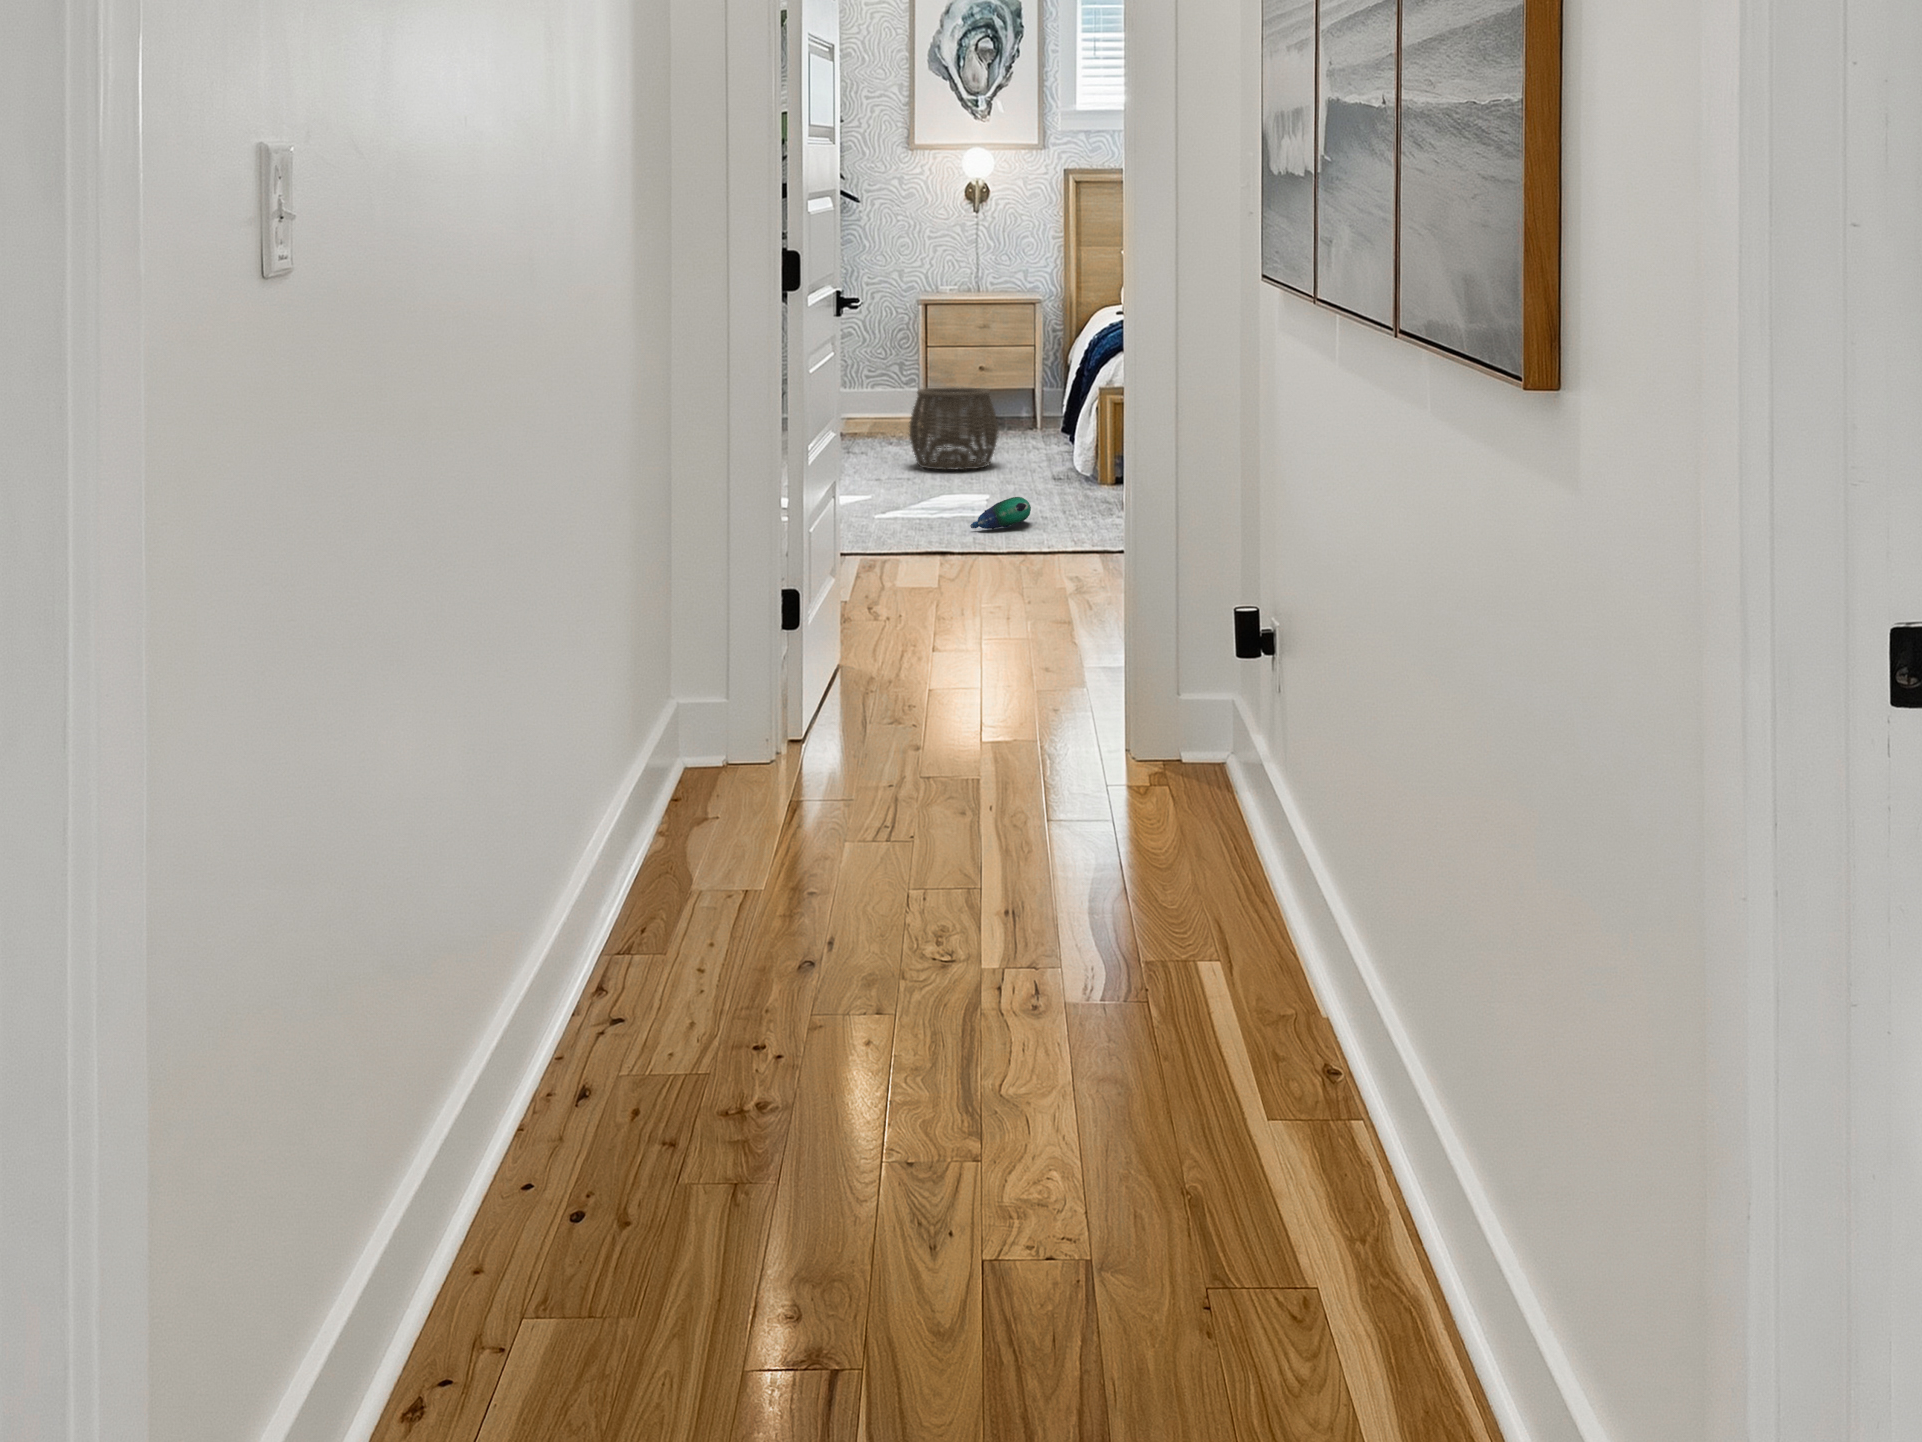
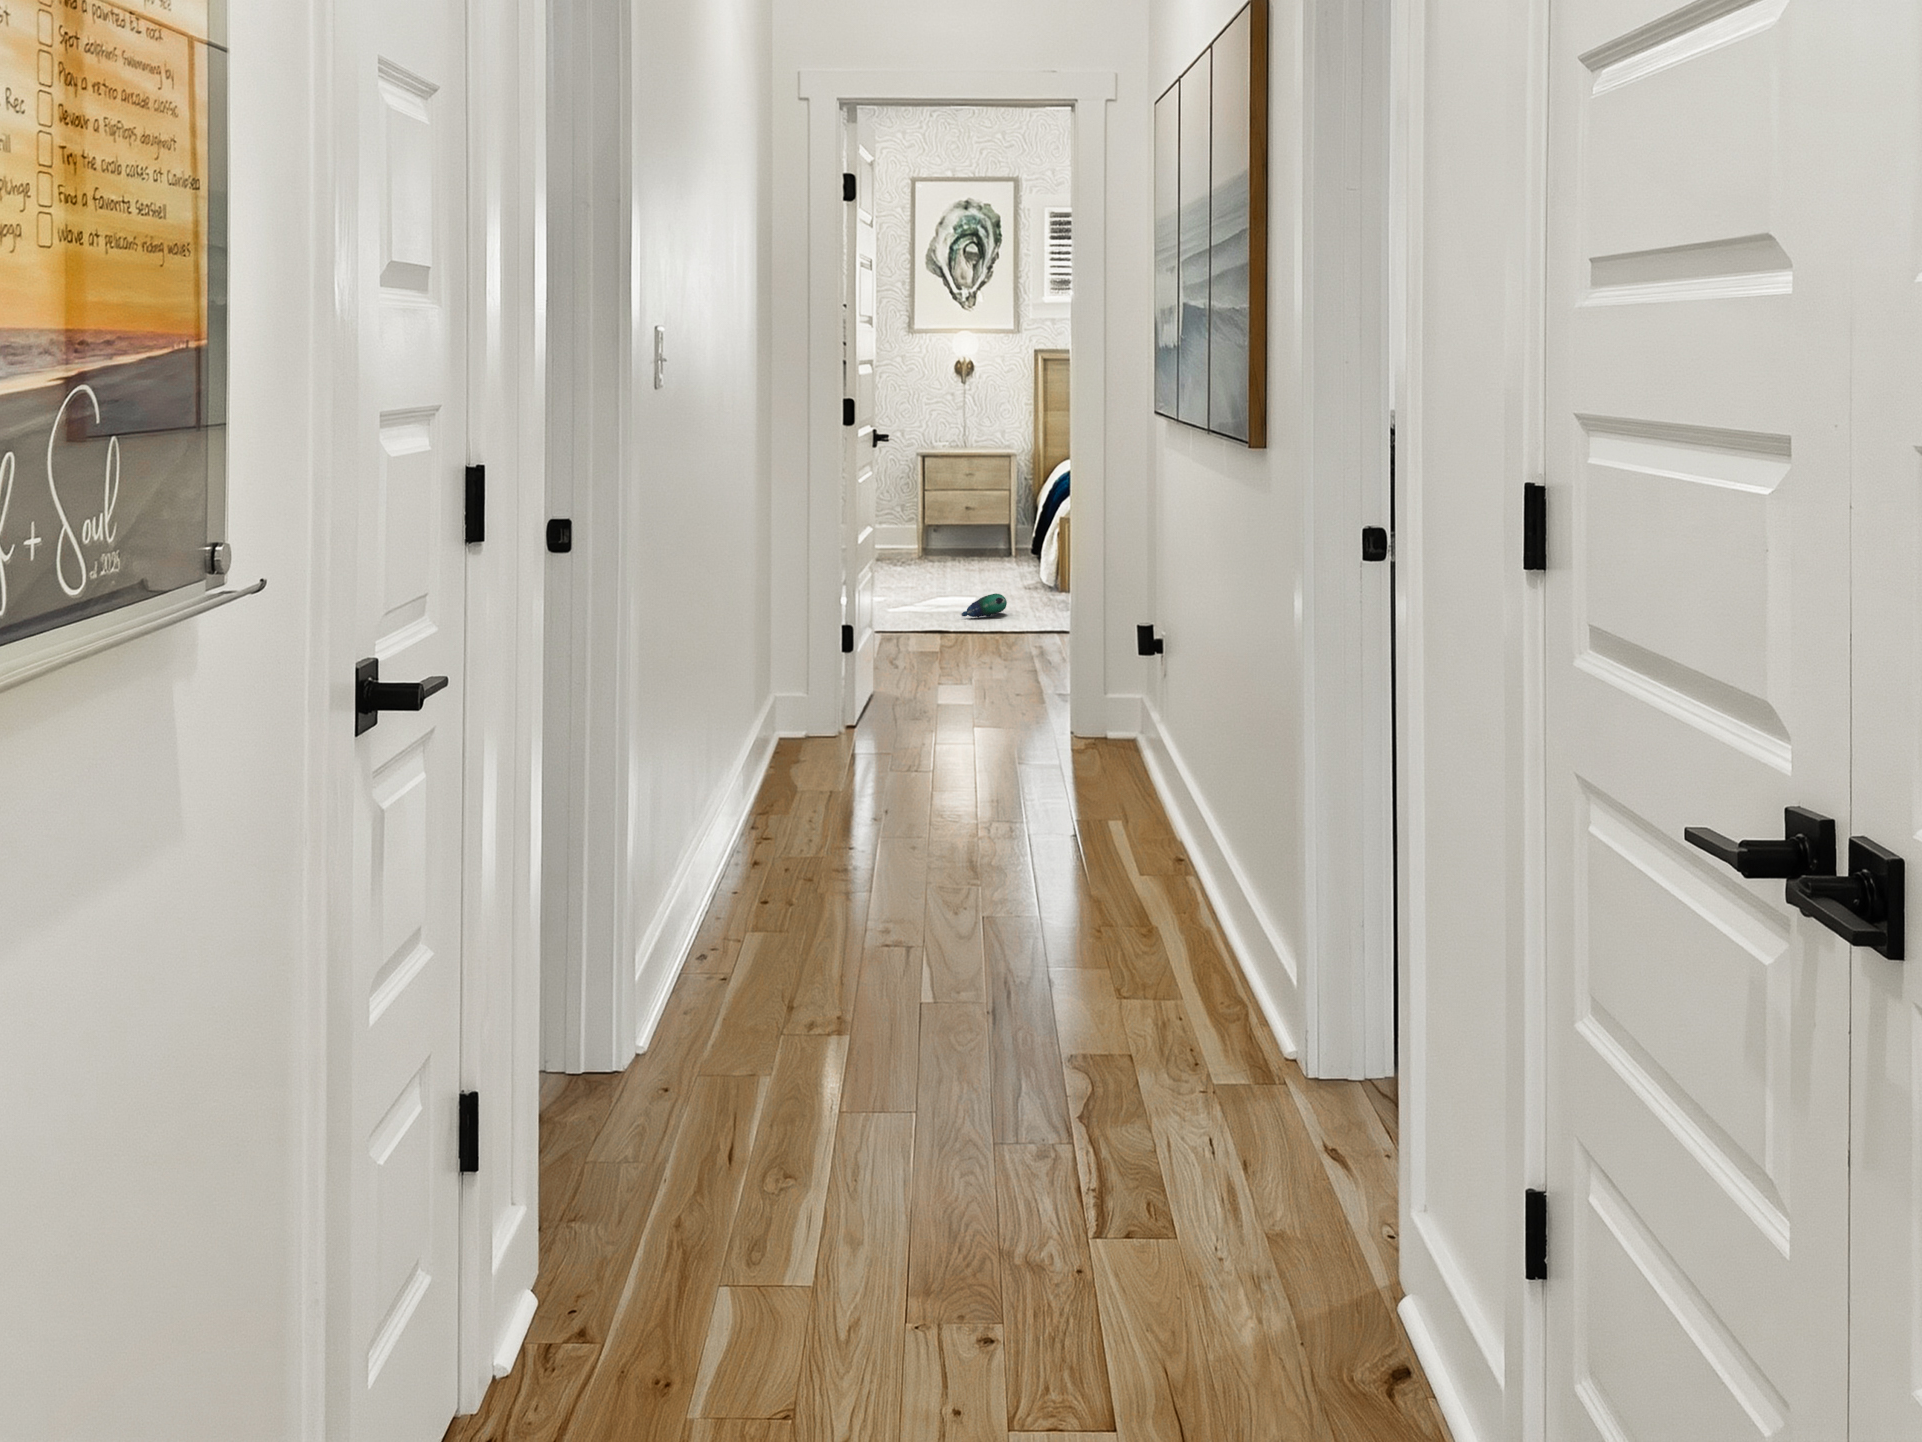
woven basket: present [909,387,998,470] -> none [911,518,982,581]

